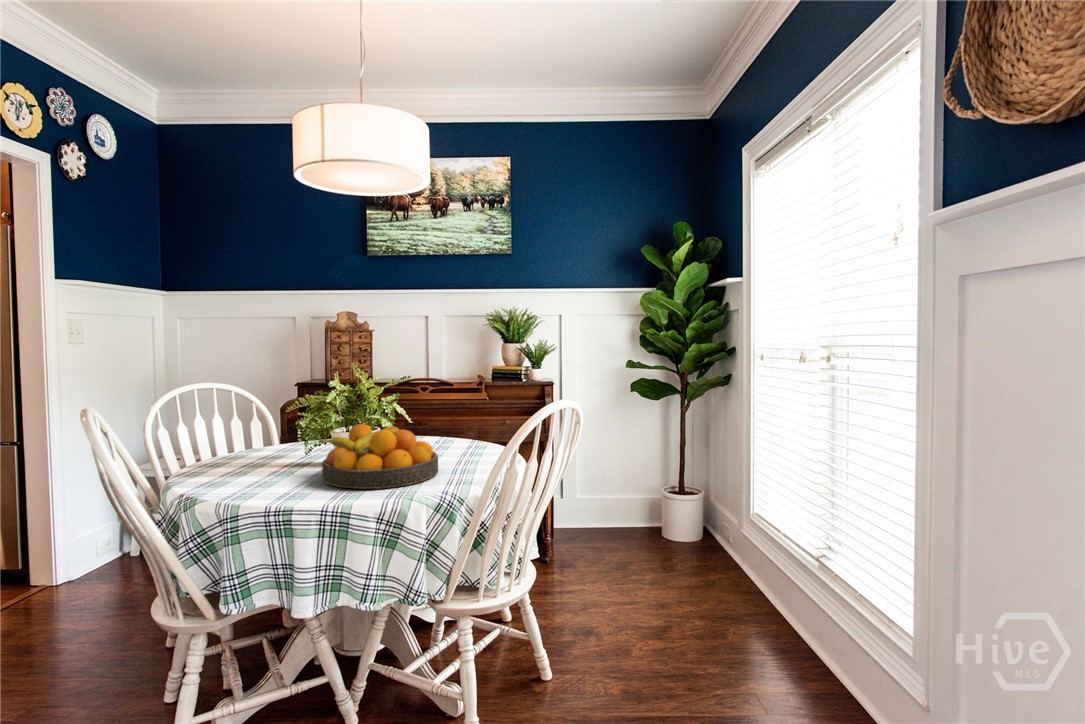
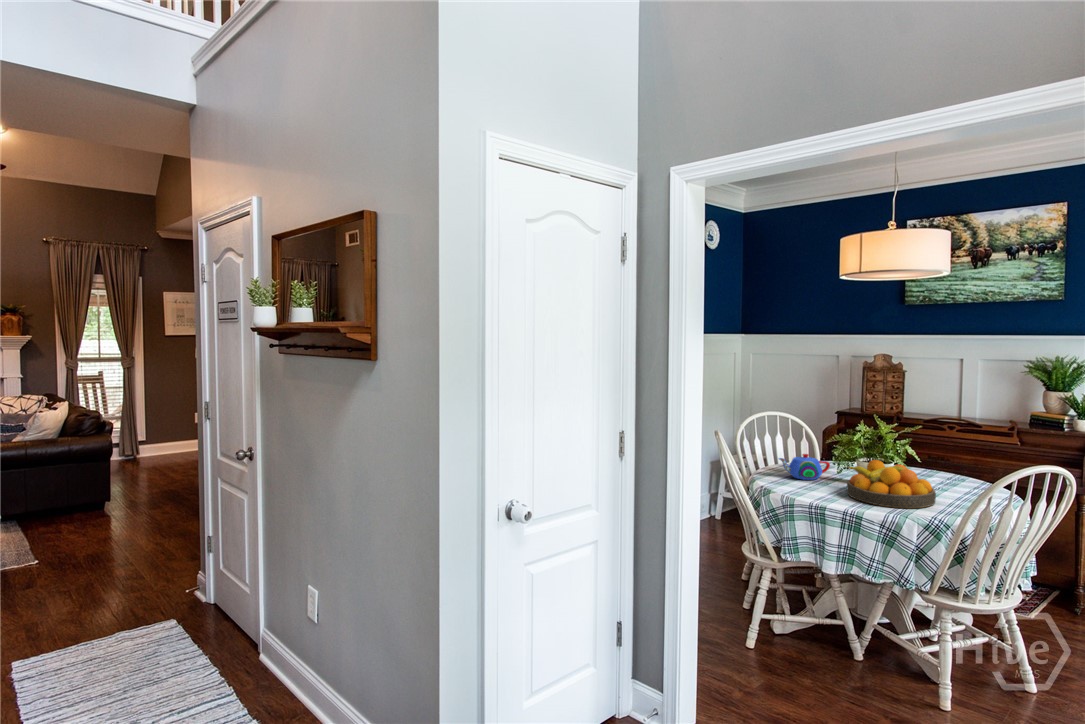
teapot: none [211,432,294,473] -> present [779,454,830,480]

